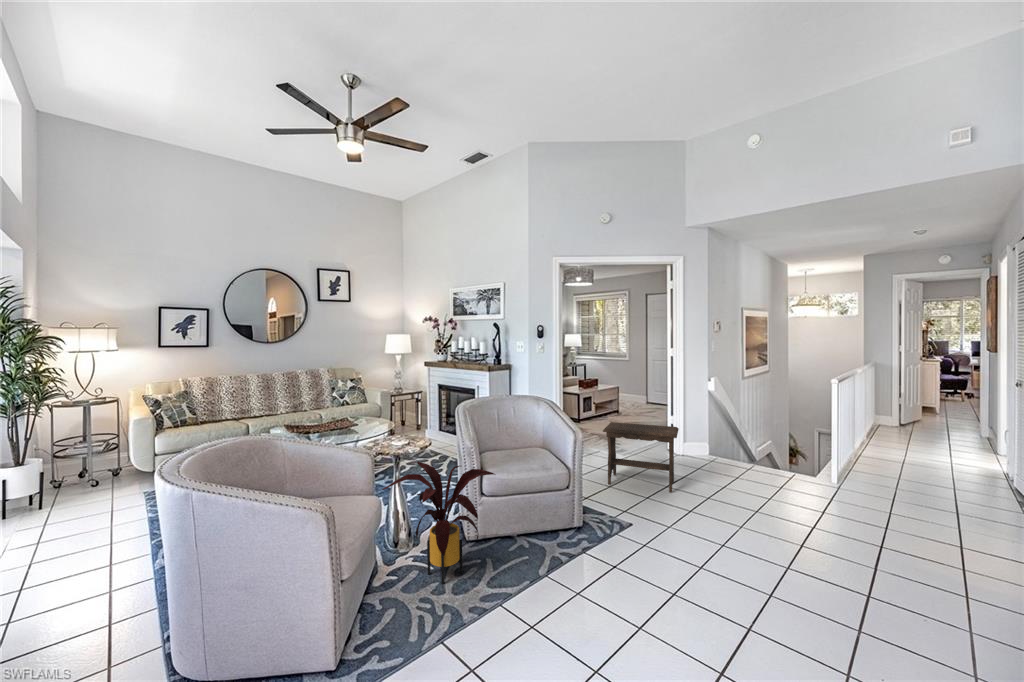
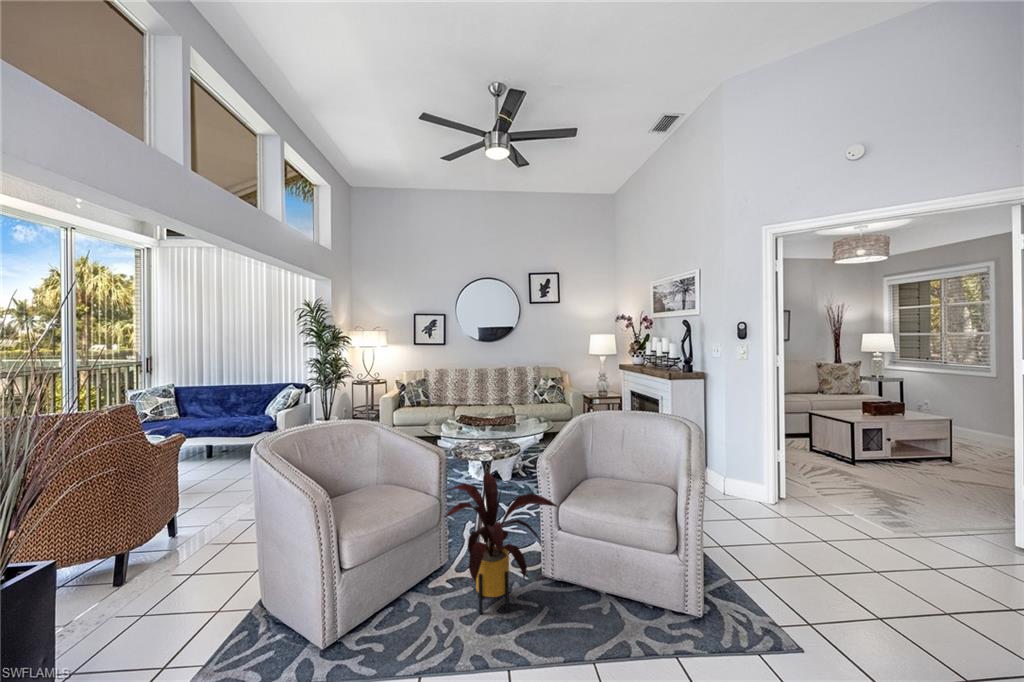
footstool: present [603,422,679,493] -> none [805,473,981,625]

